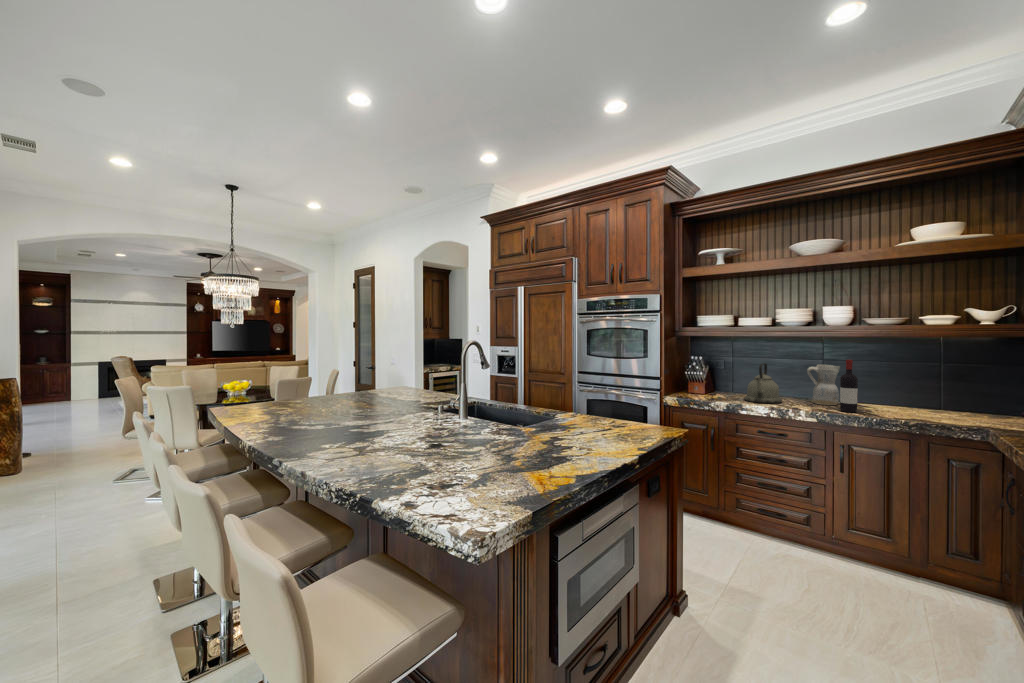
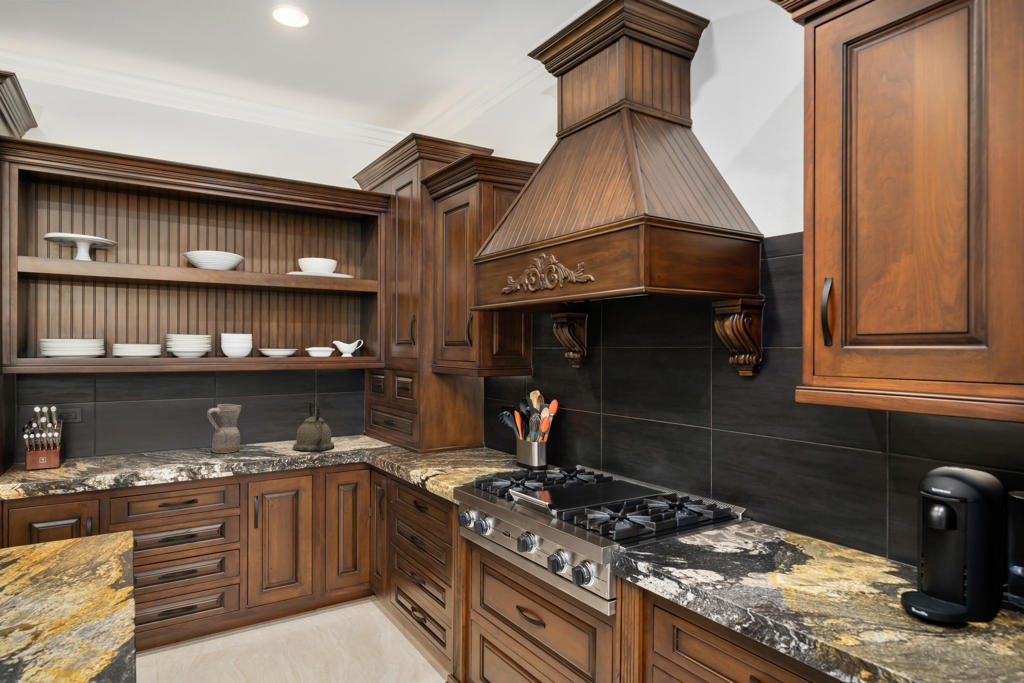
wine bottle: present [840,360,858,413] -> none [251,398,269,458]
kettle: present [744,363,782,403] -> present [293,403,334,451]

